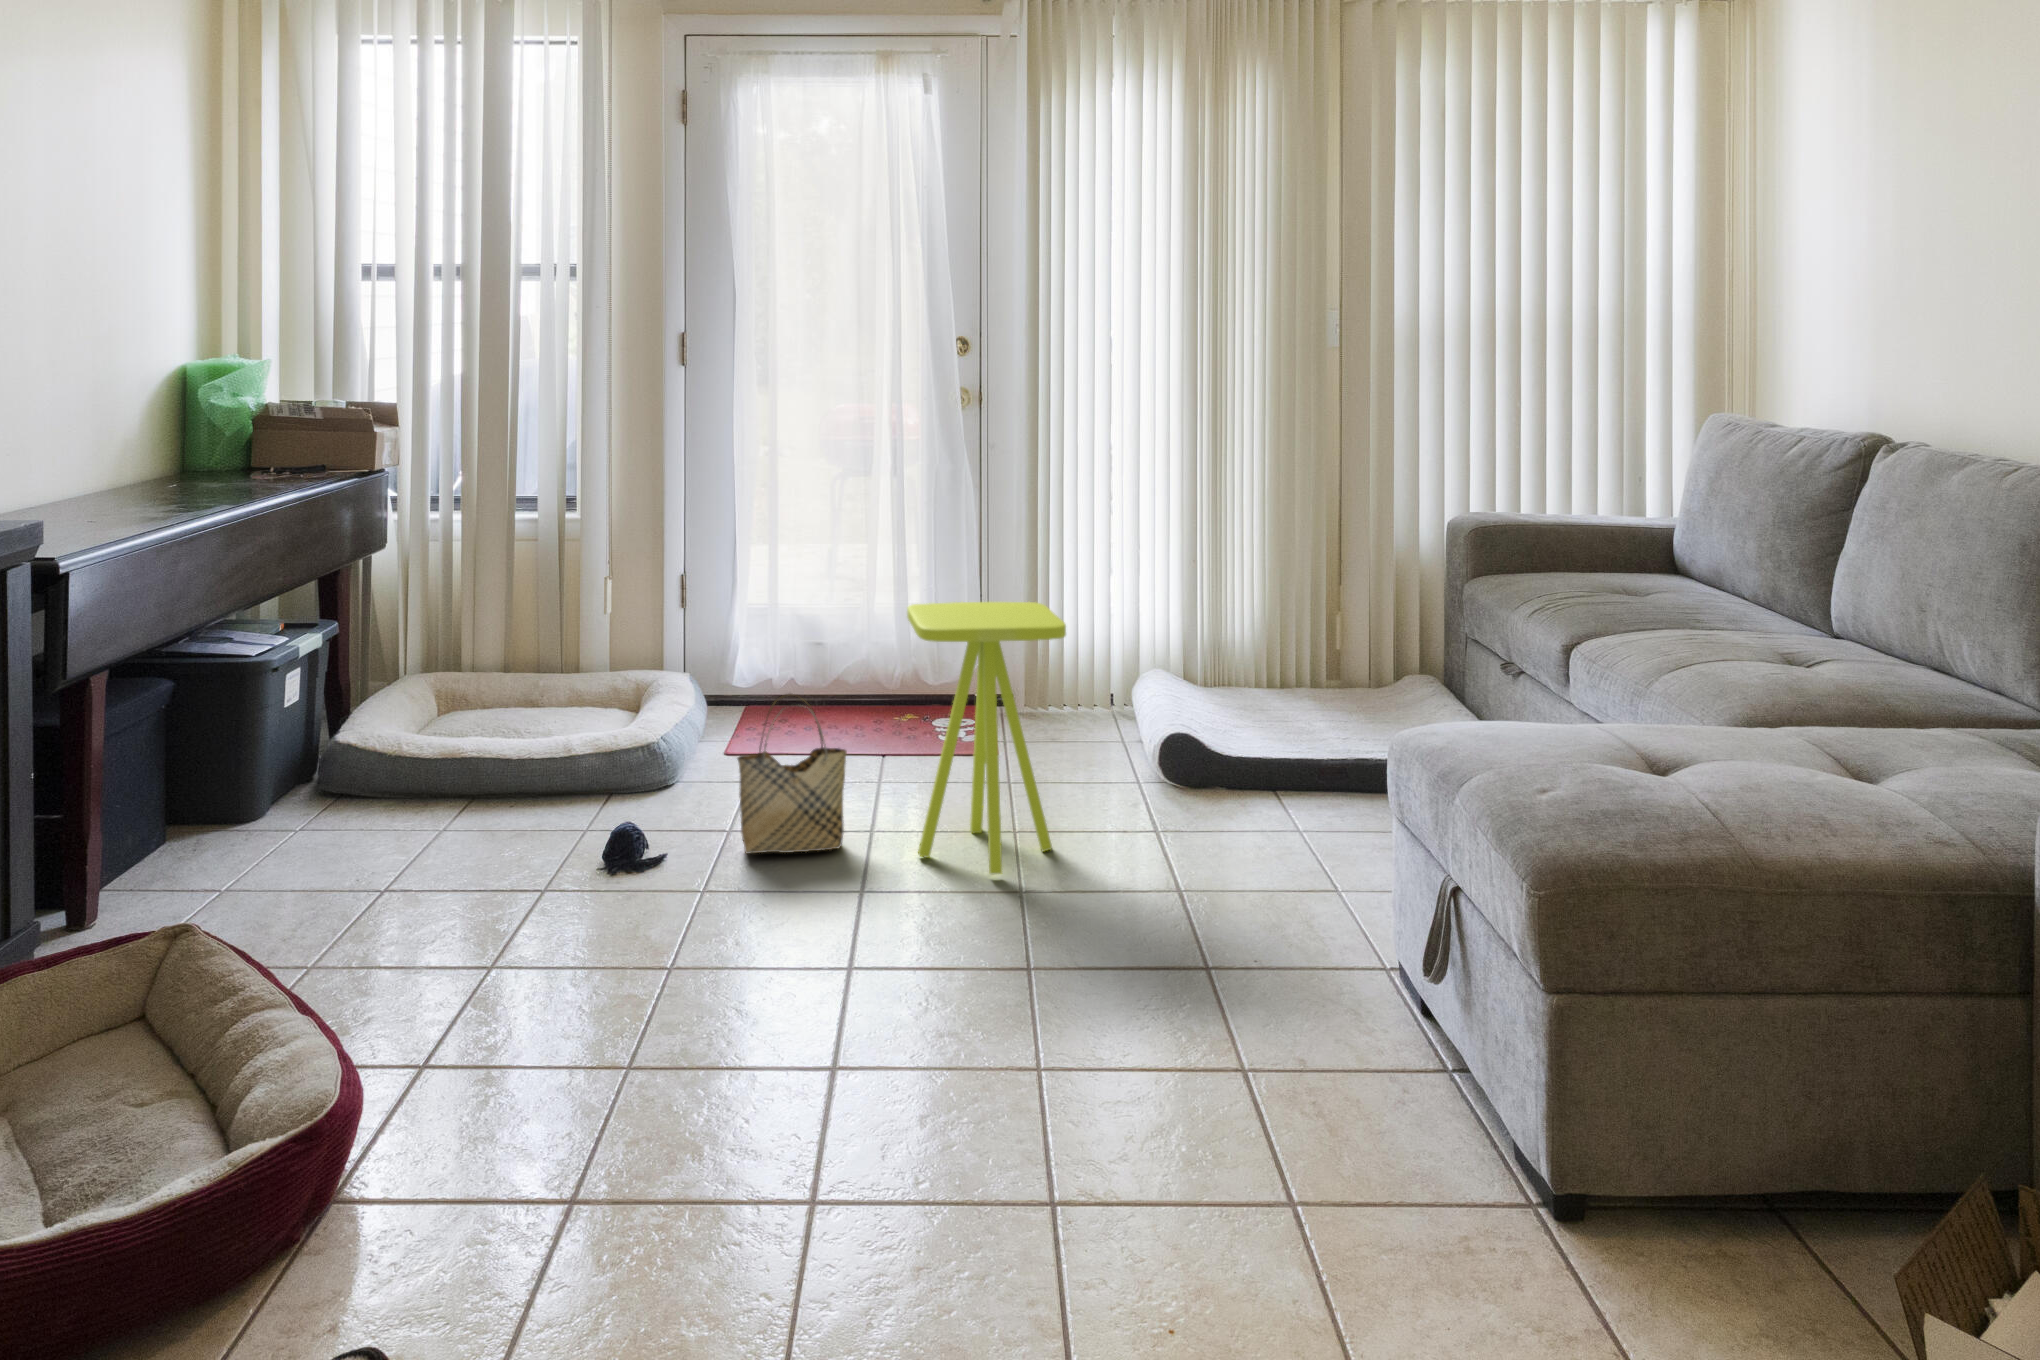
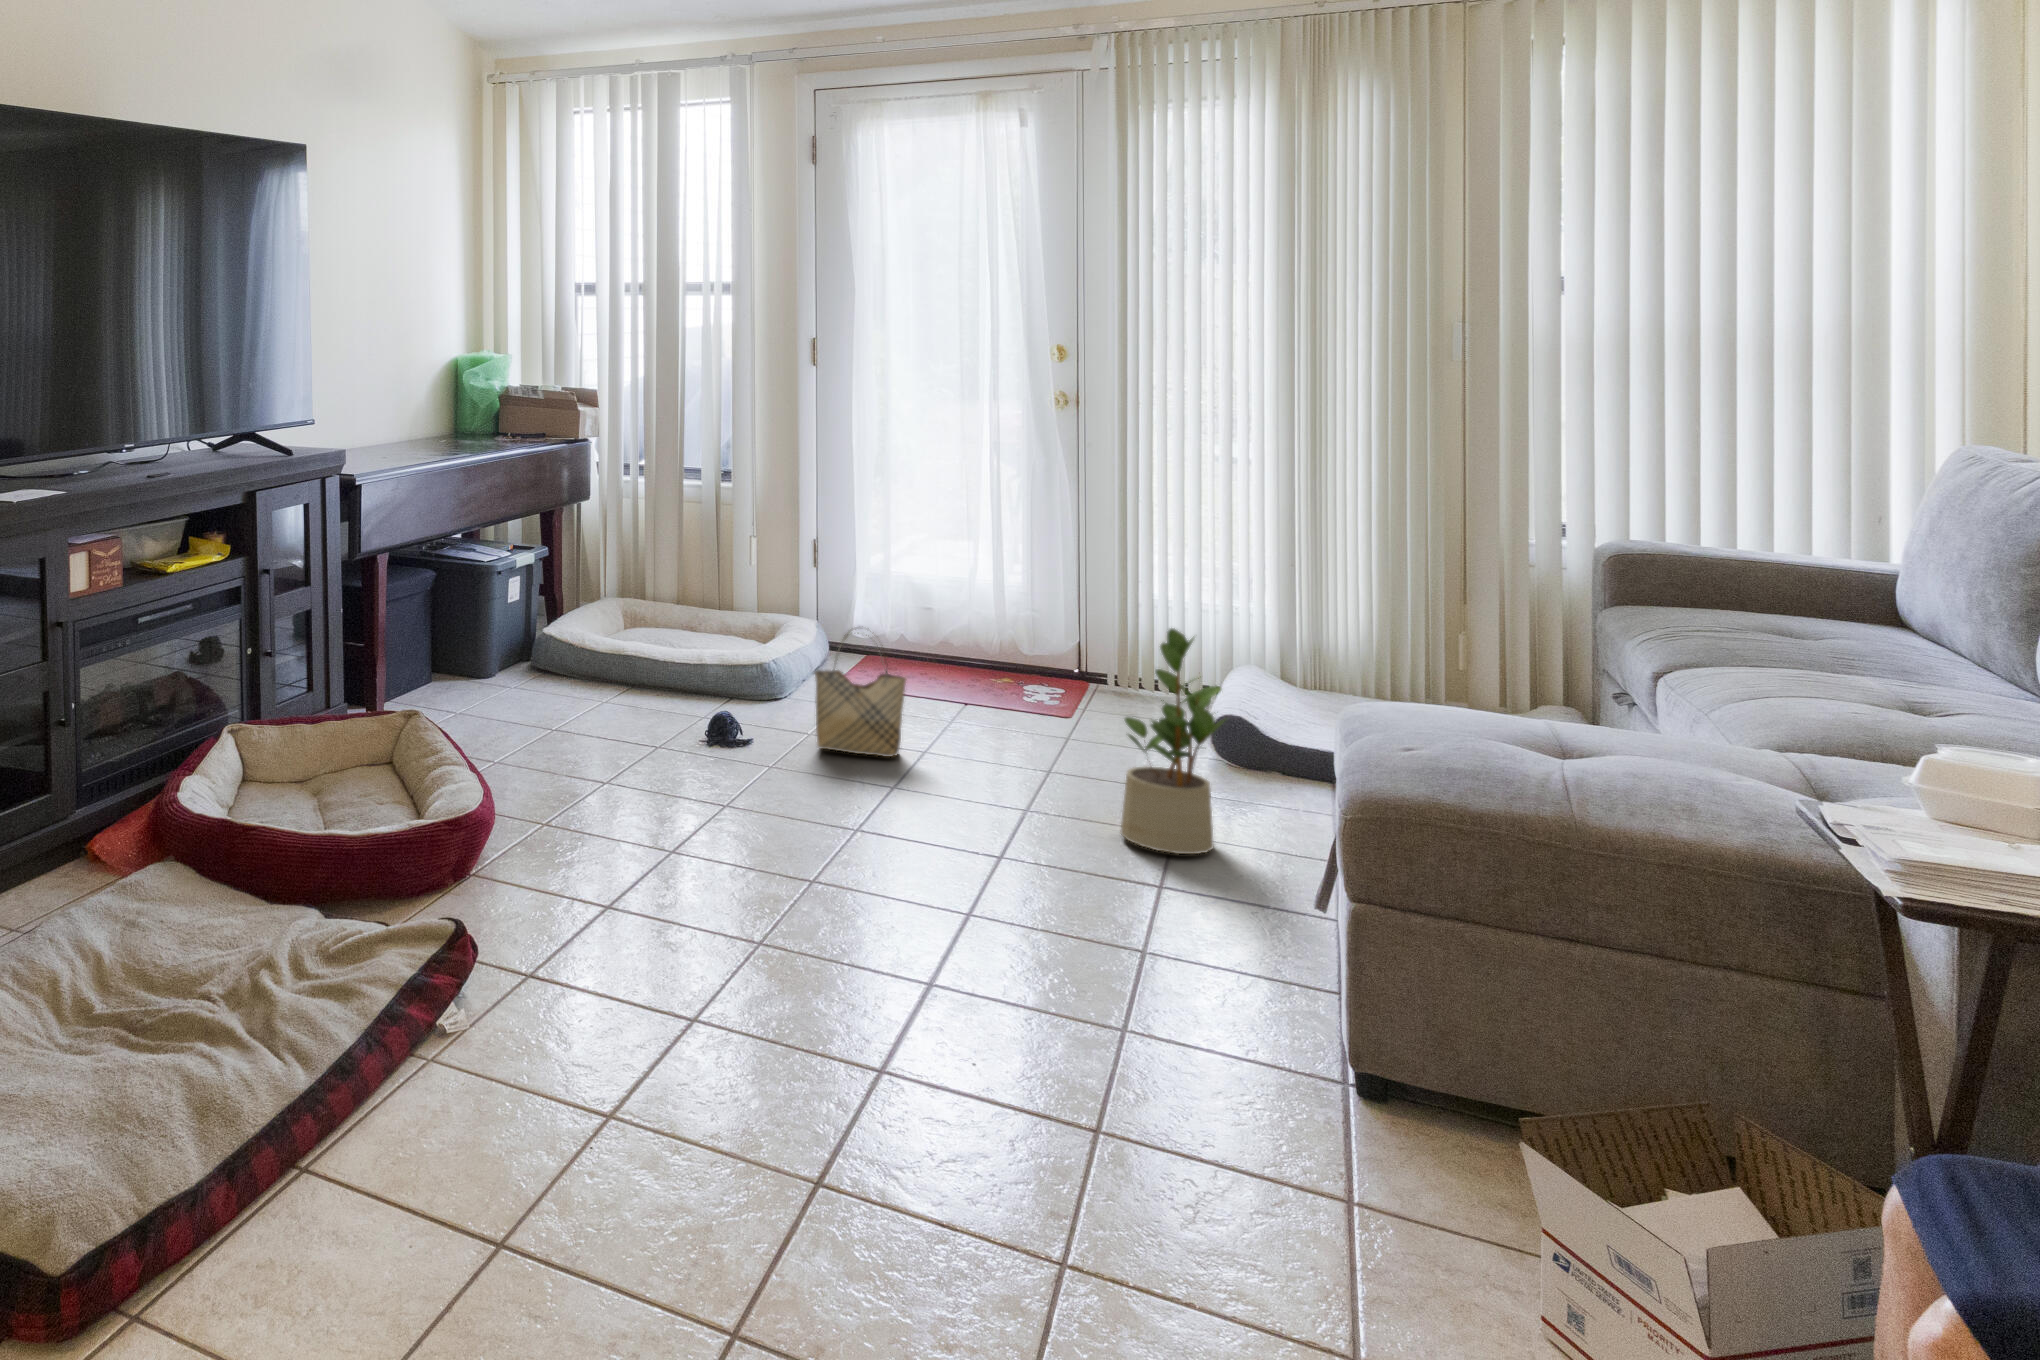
side table: present [907,602,1066,874] -> none [957,562,1093,794]
potted plant: none [1113,669,1229,924] -> present [1121,628,1225,854]

